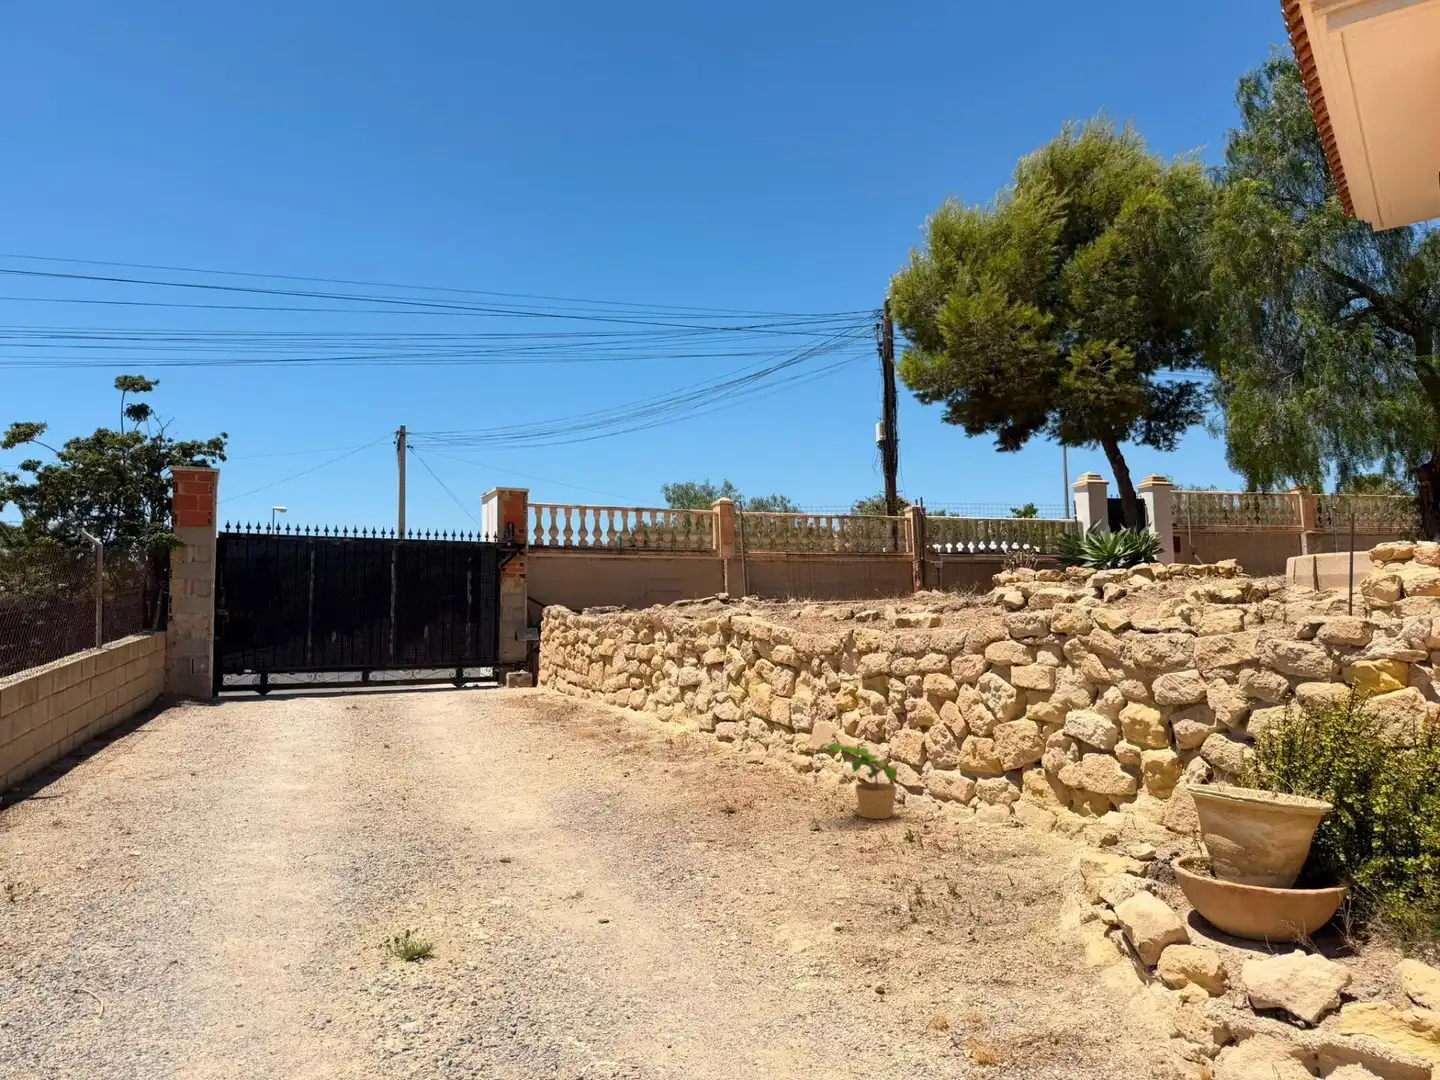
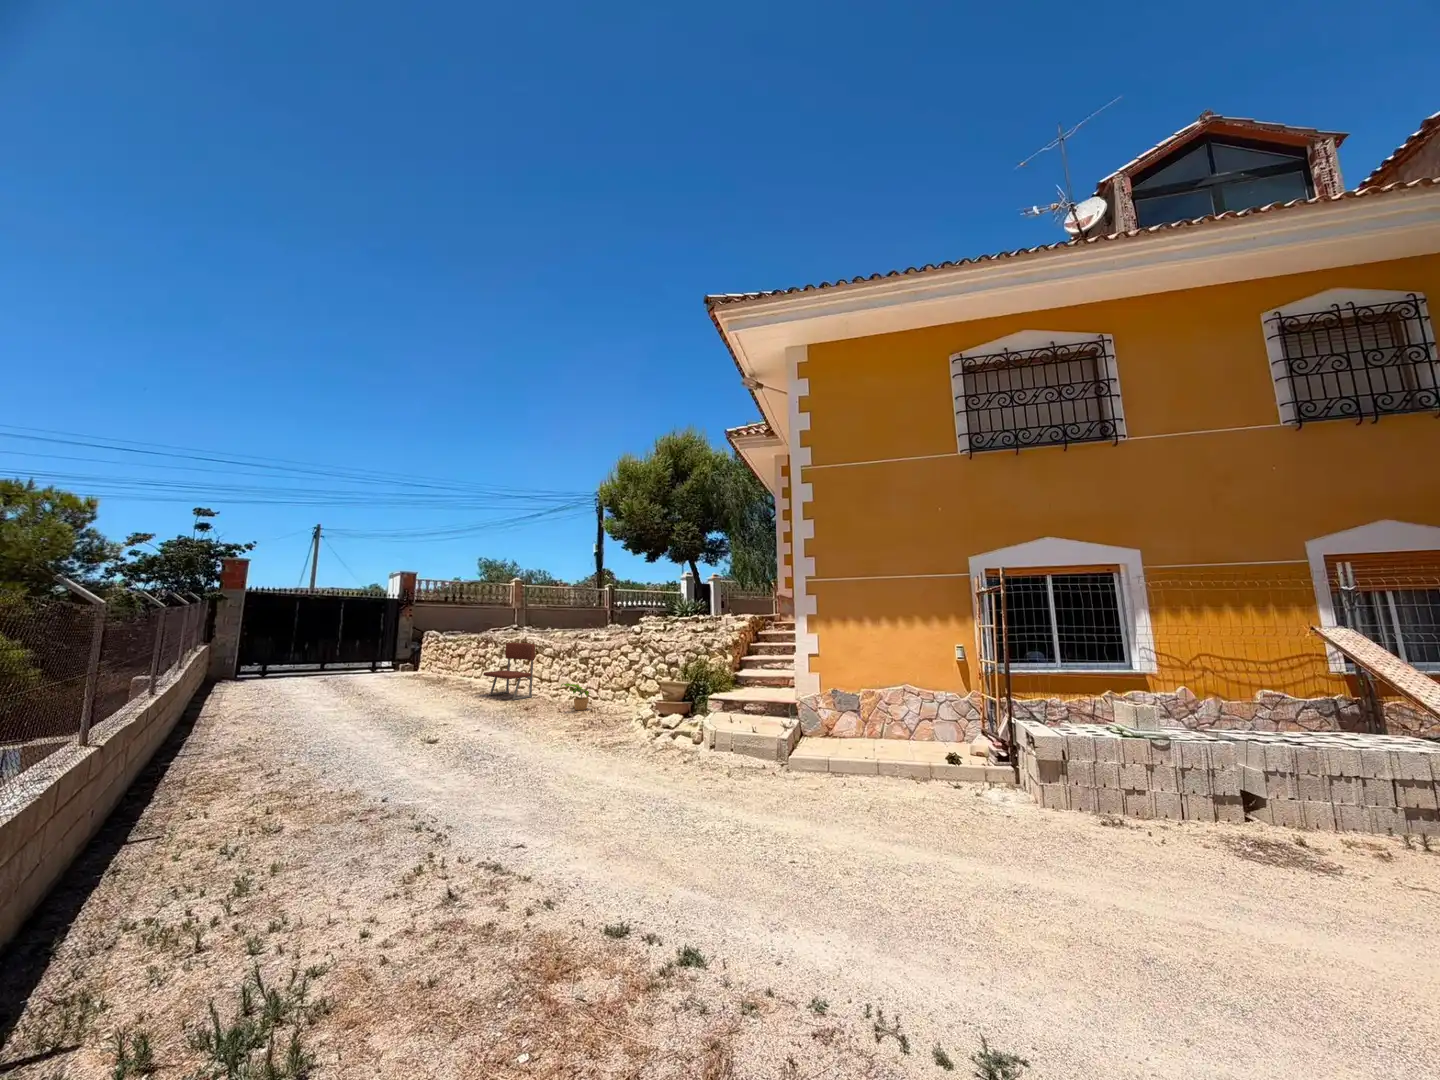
bench: none [639,630,752,772] -> present [483,643,535,700]

